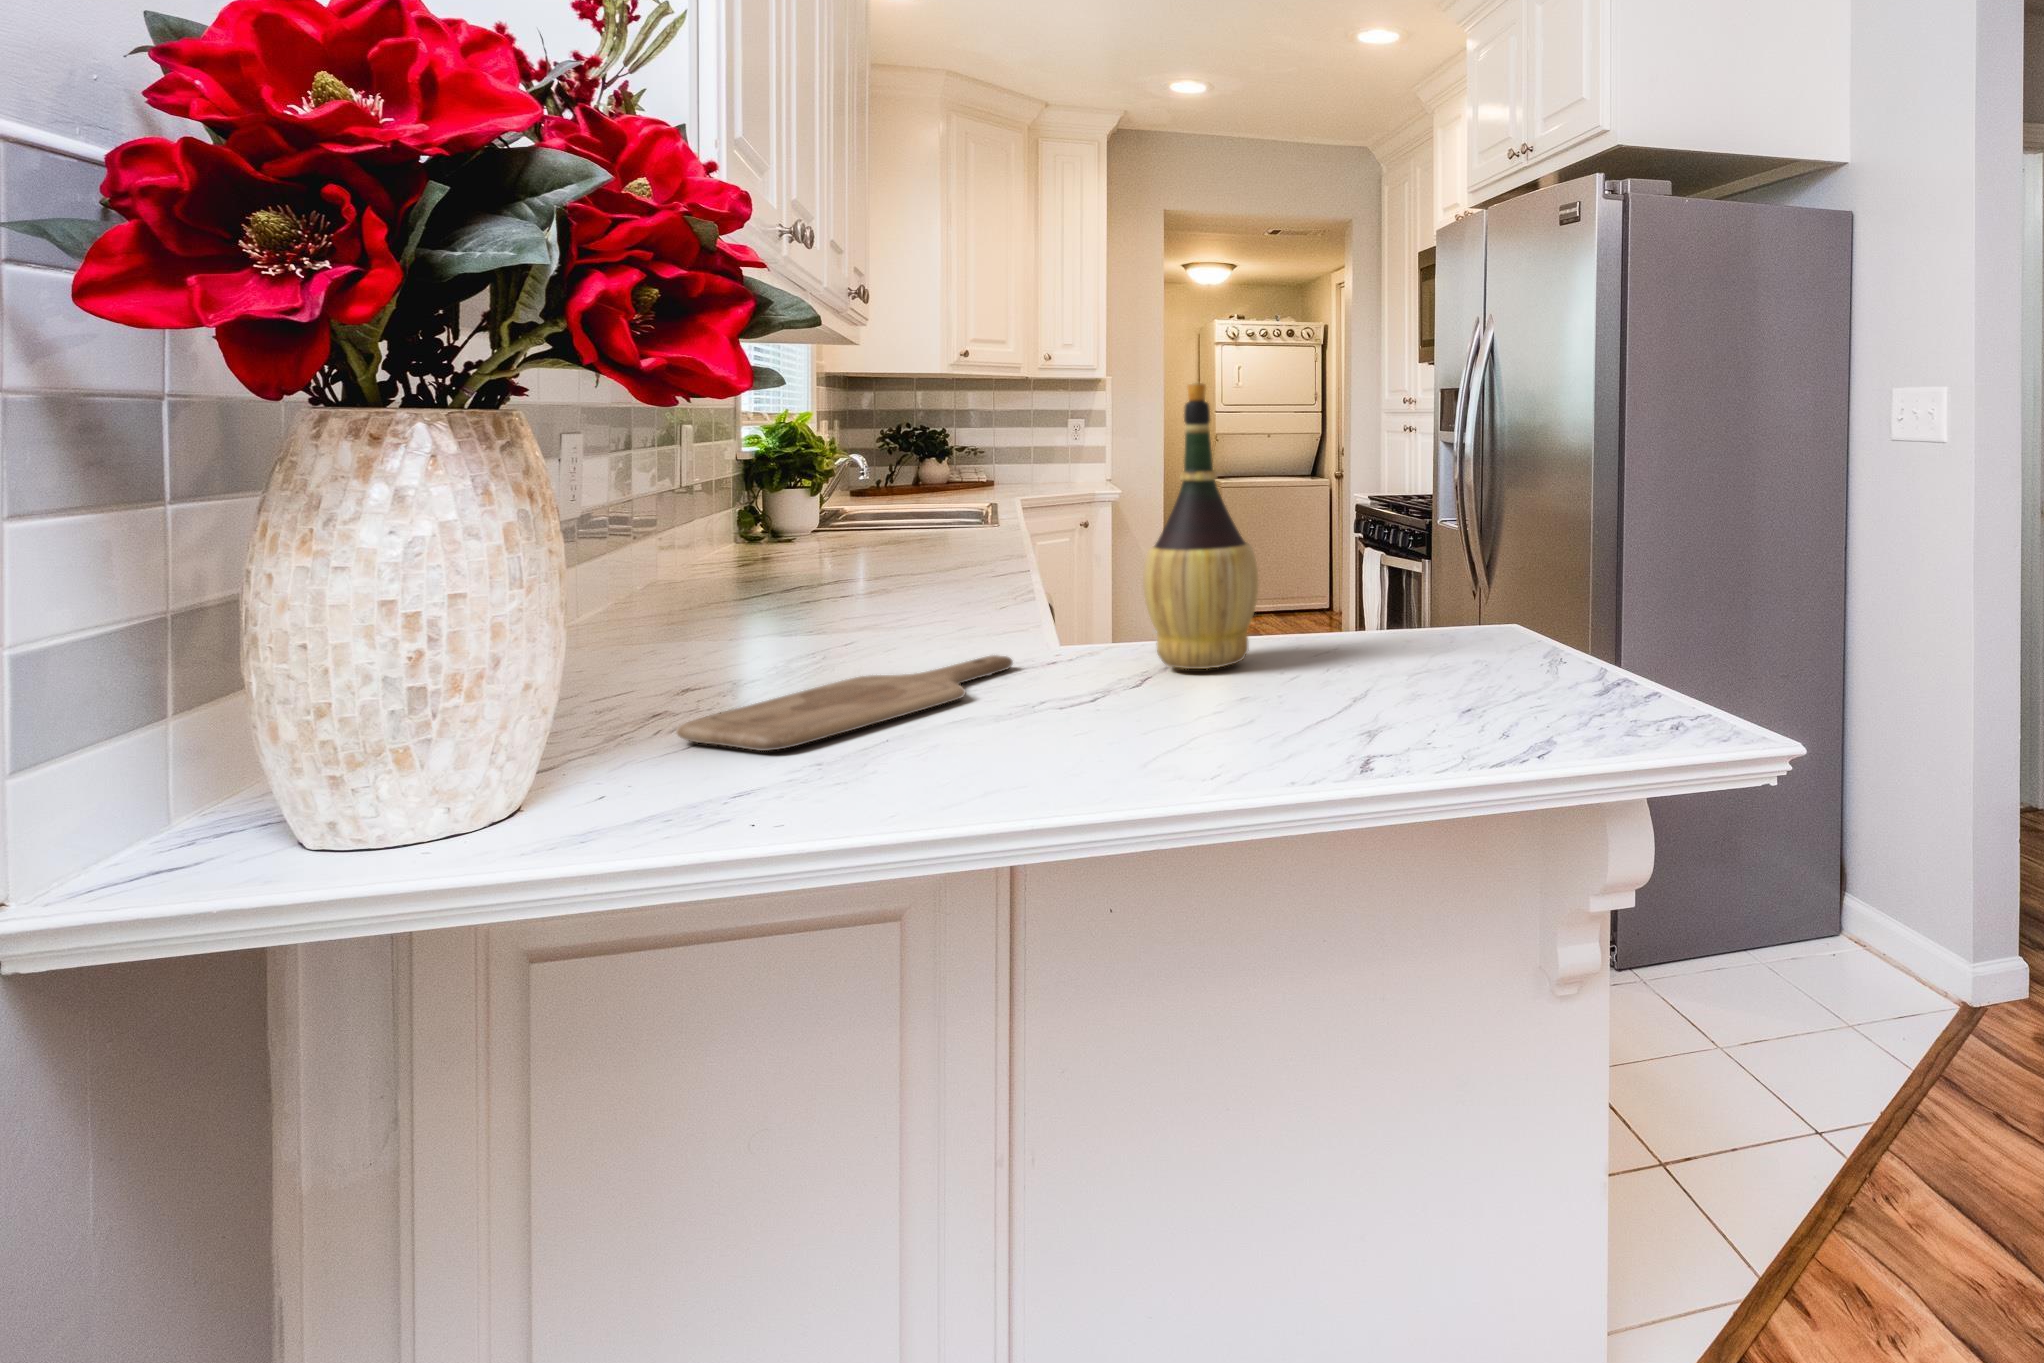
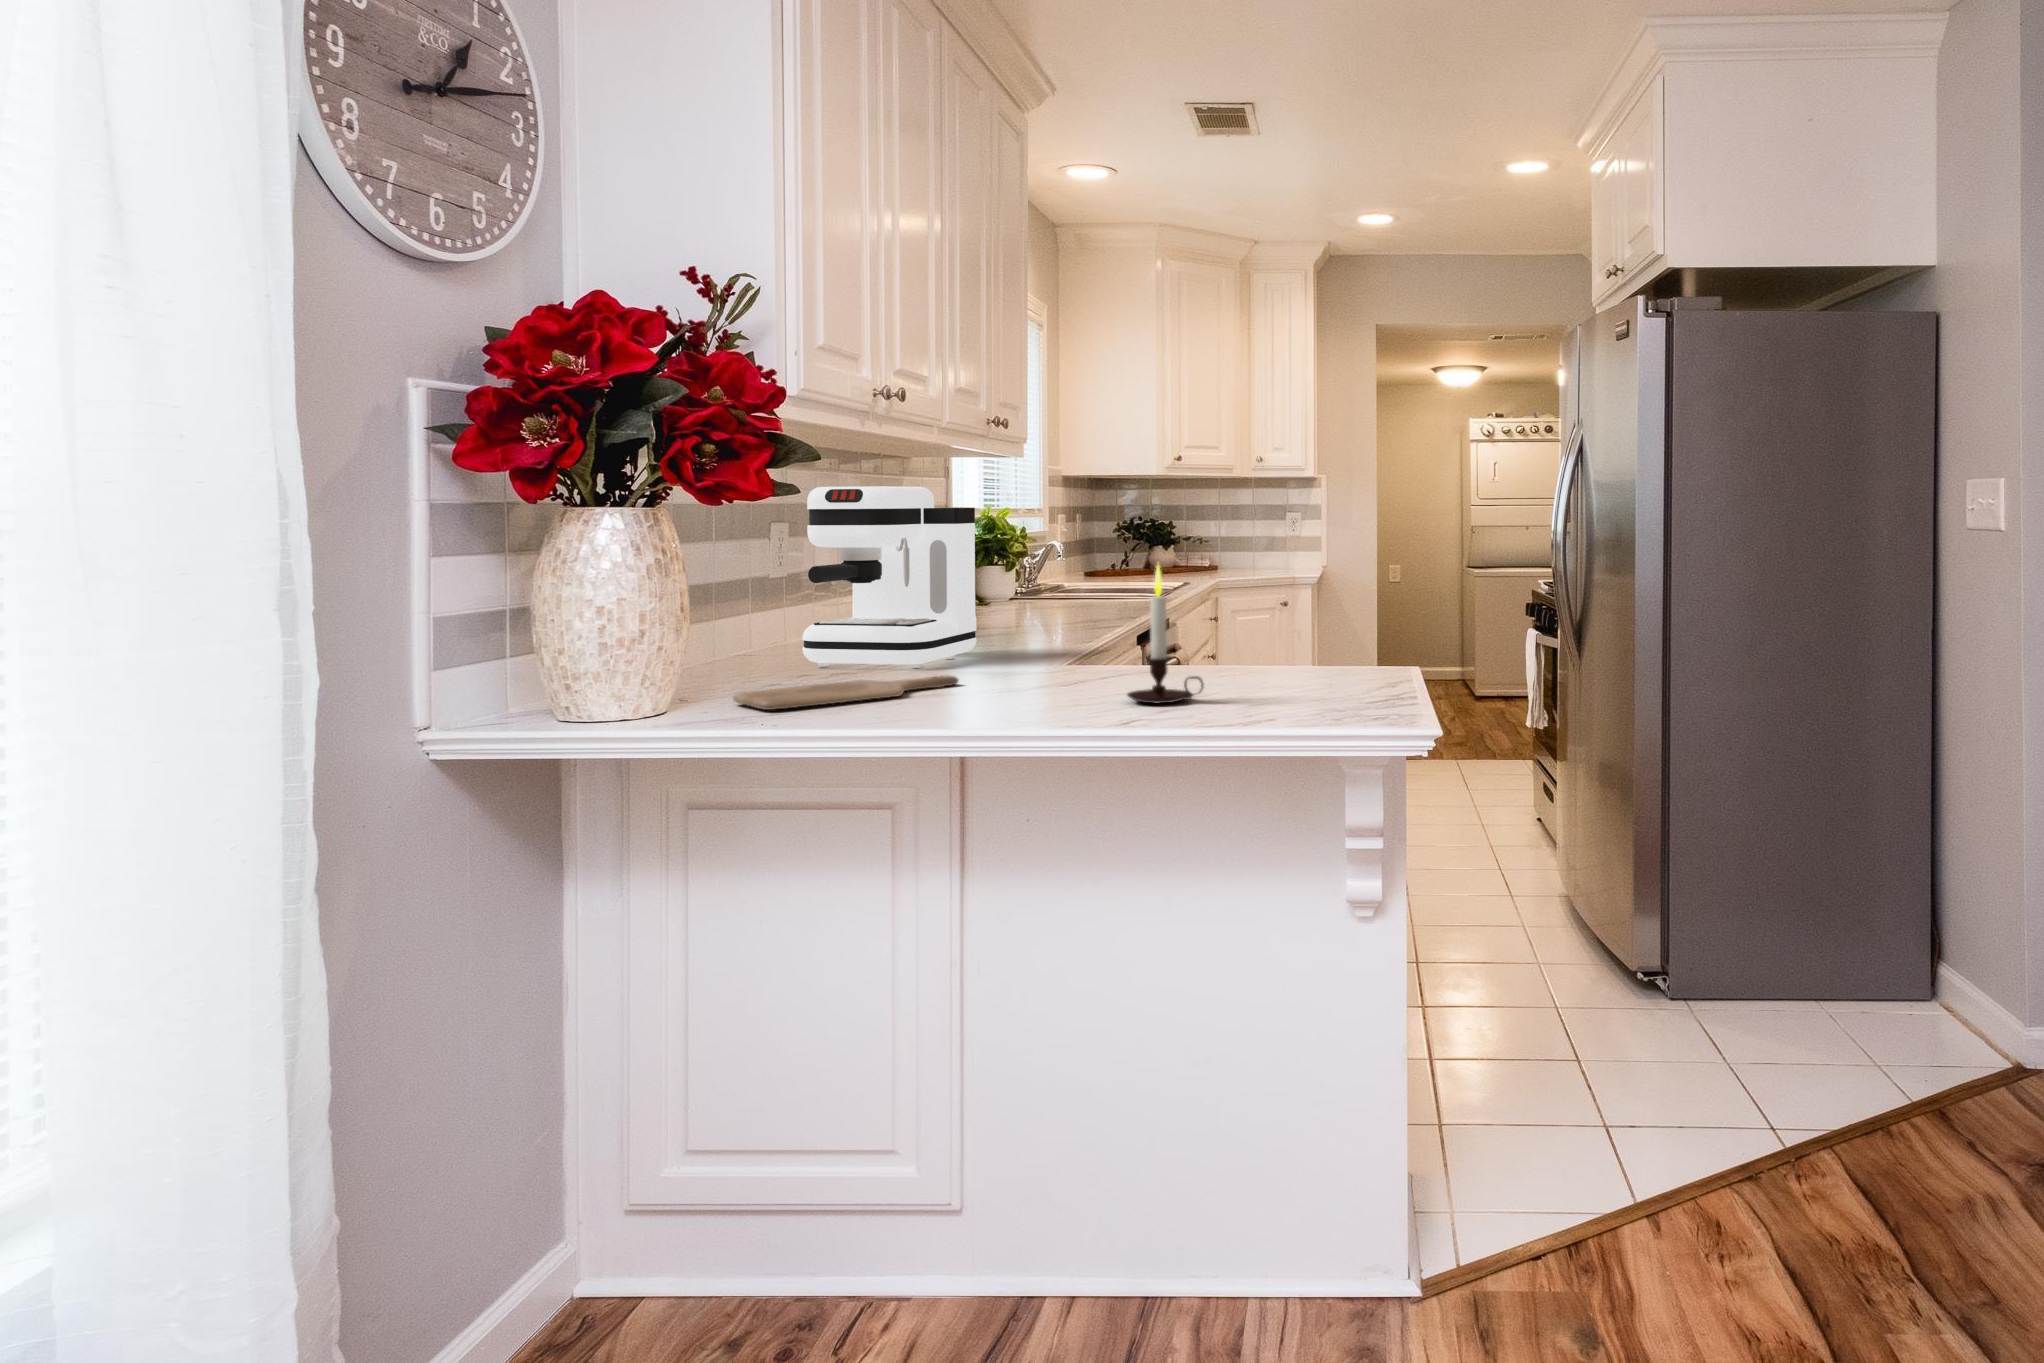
coffee maker: none [682,376,936,651] -> present [802,486,976,668]
wine bottle: present [1143,383,1258,669] -> none [1025,496,1104,691]
candle: none [1337,474,1453,677] -> present [1127,565,1204,703]

